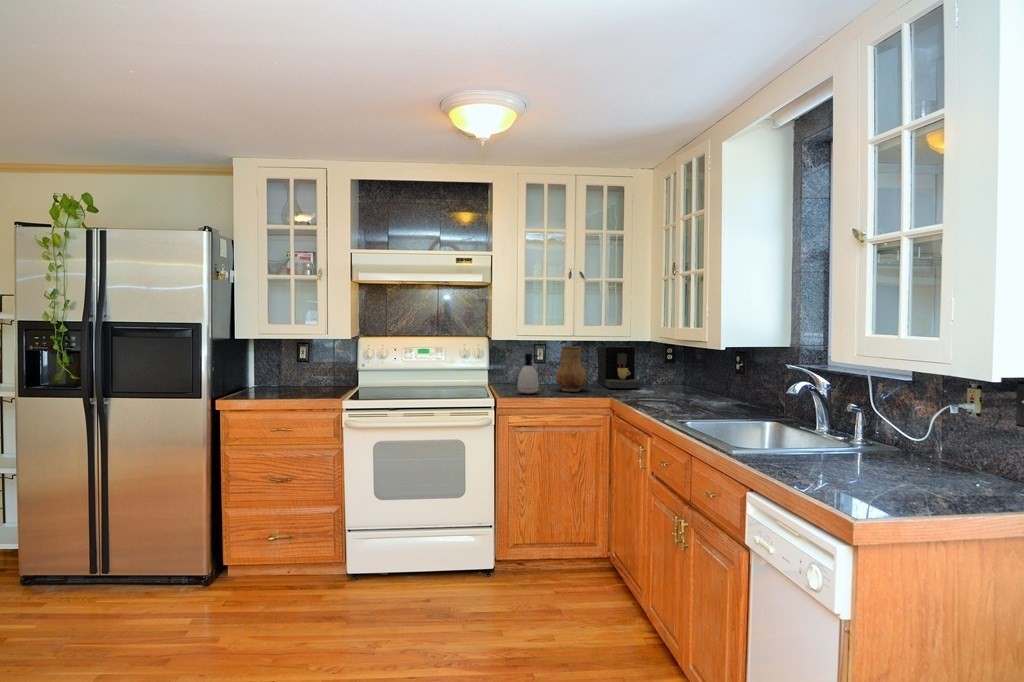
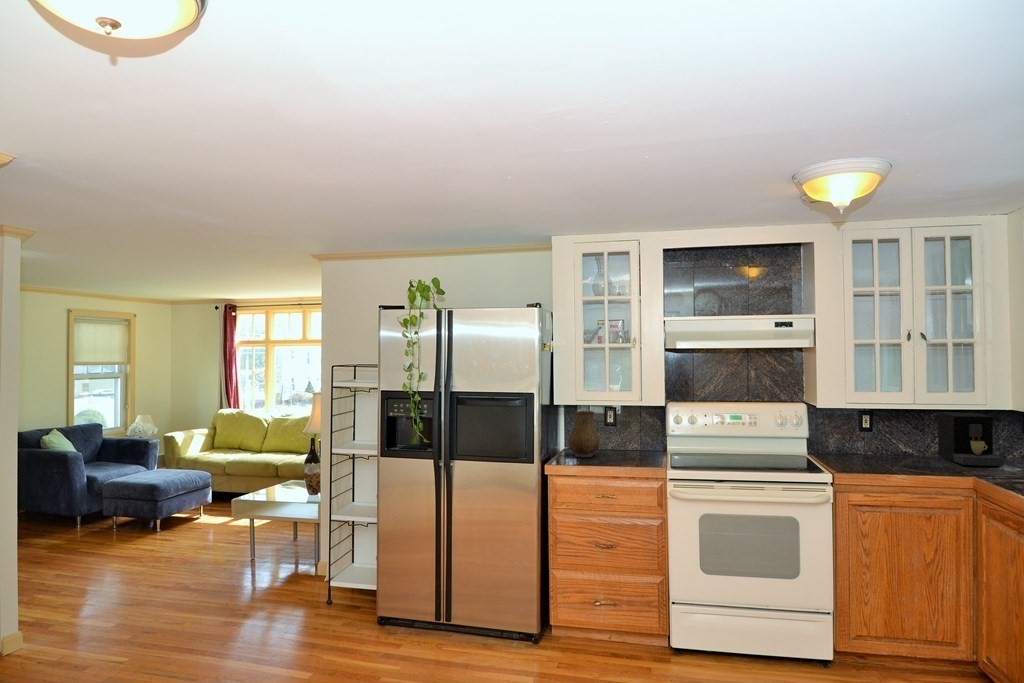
ceramic pitcher: present [556,346,587,391] -> present [568,411,600,457]
soap dispenser: present [517,353,539,394] -> none [851,424,878,469]

